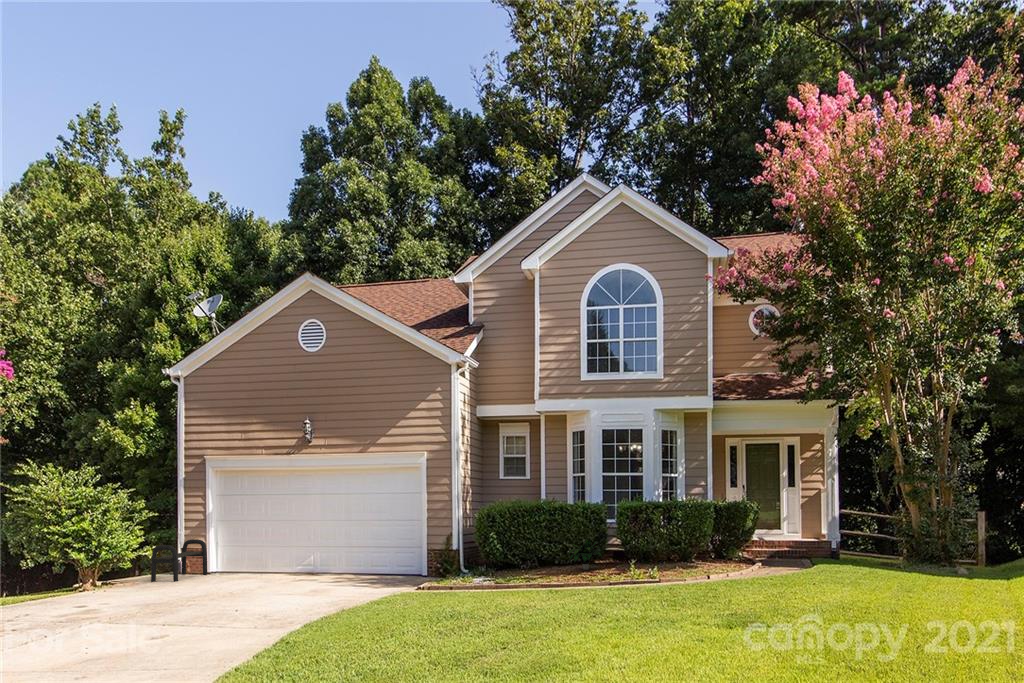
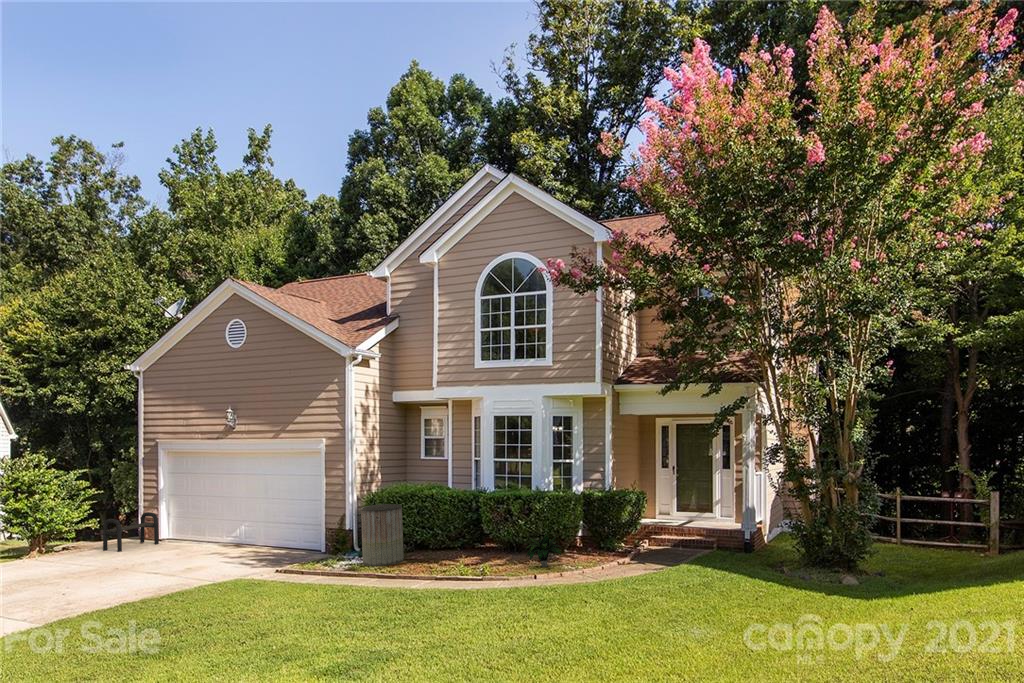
trash can: none [497,515,541,576] -> present [361,504,404,566]
potted plant: present [569,538,602,570] -> present [526,533,561,567]

